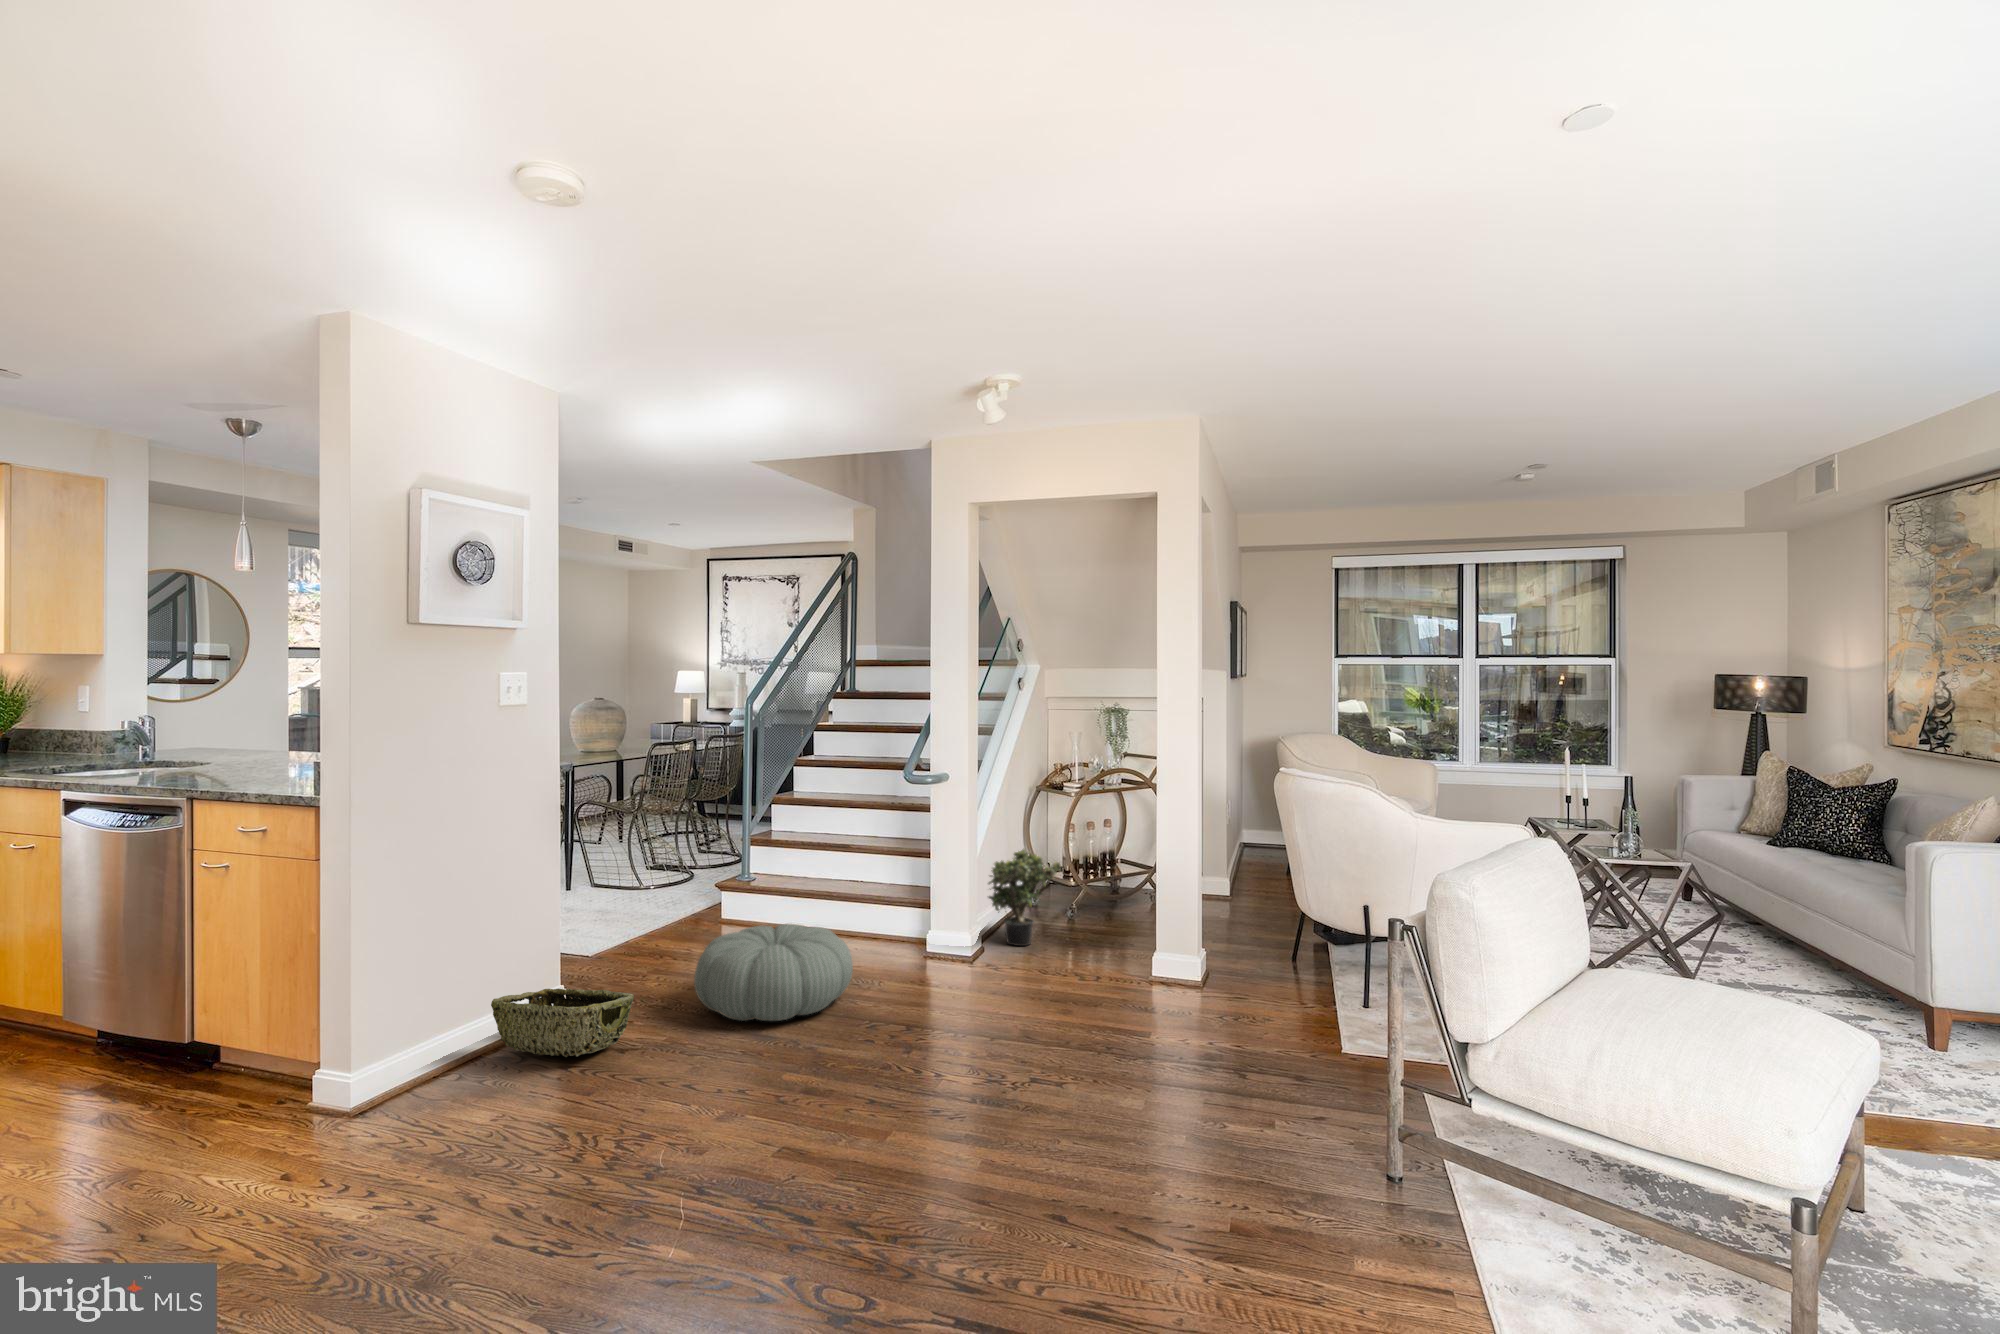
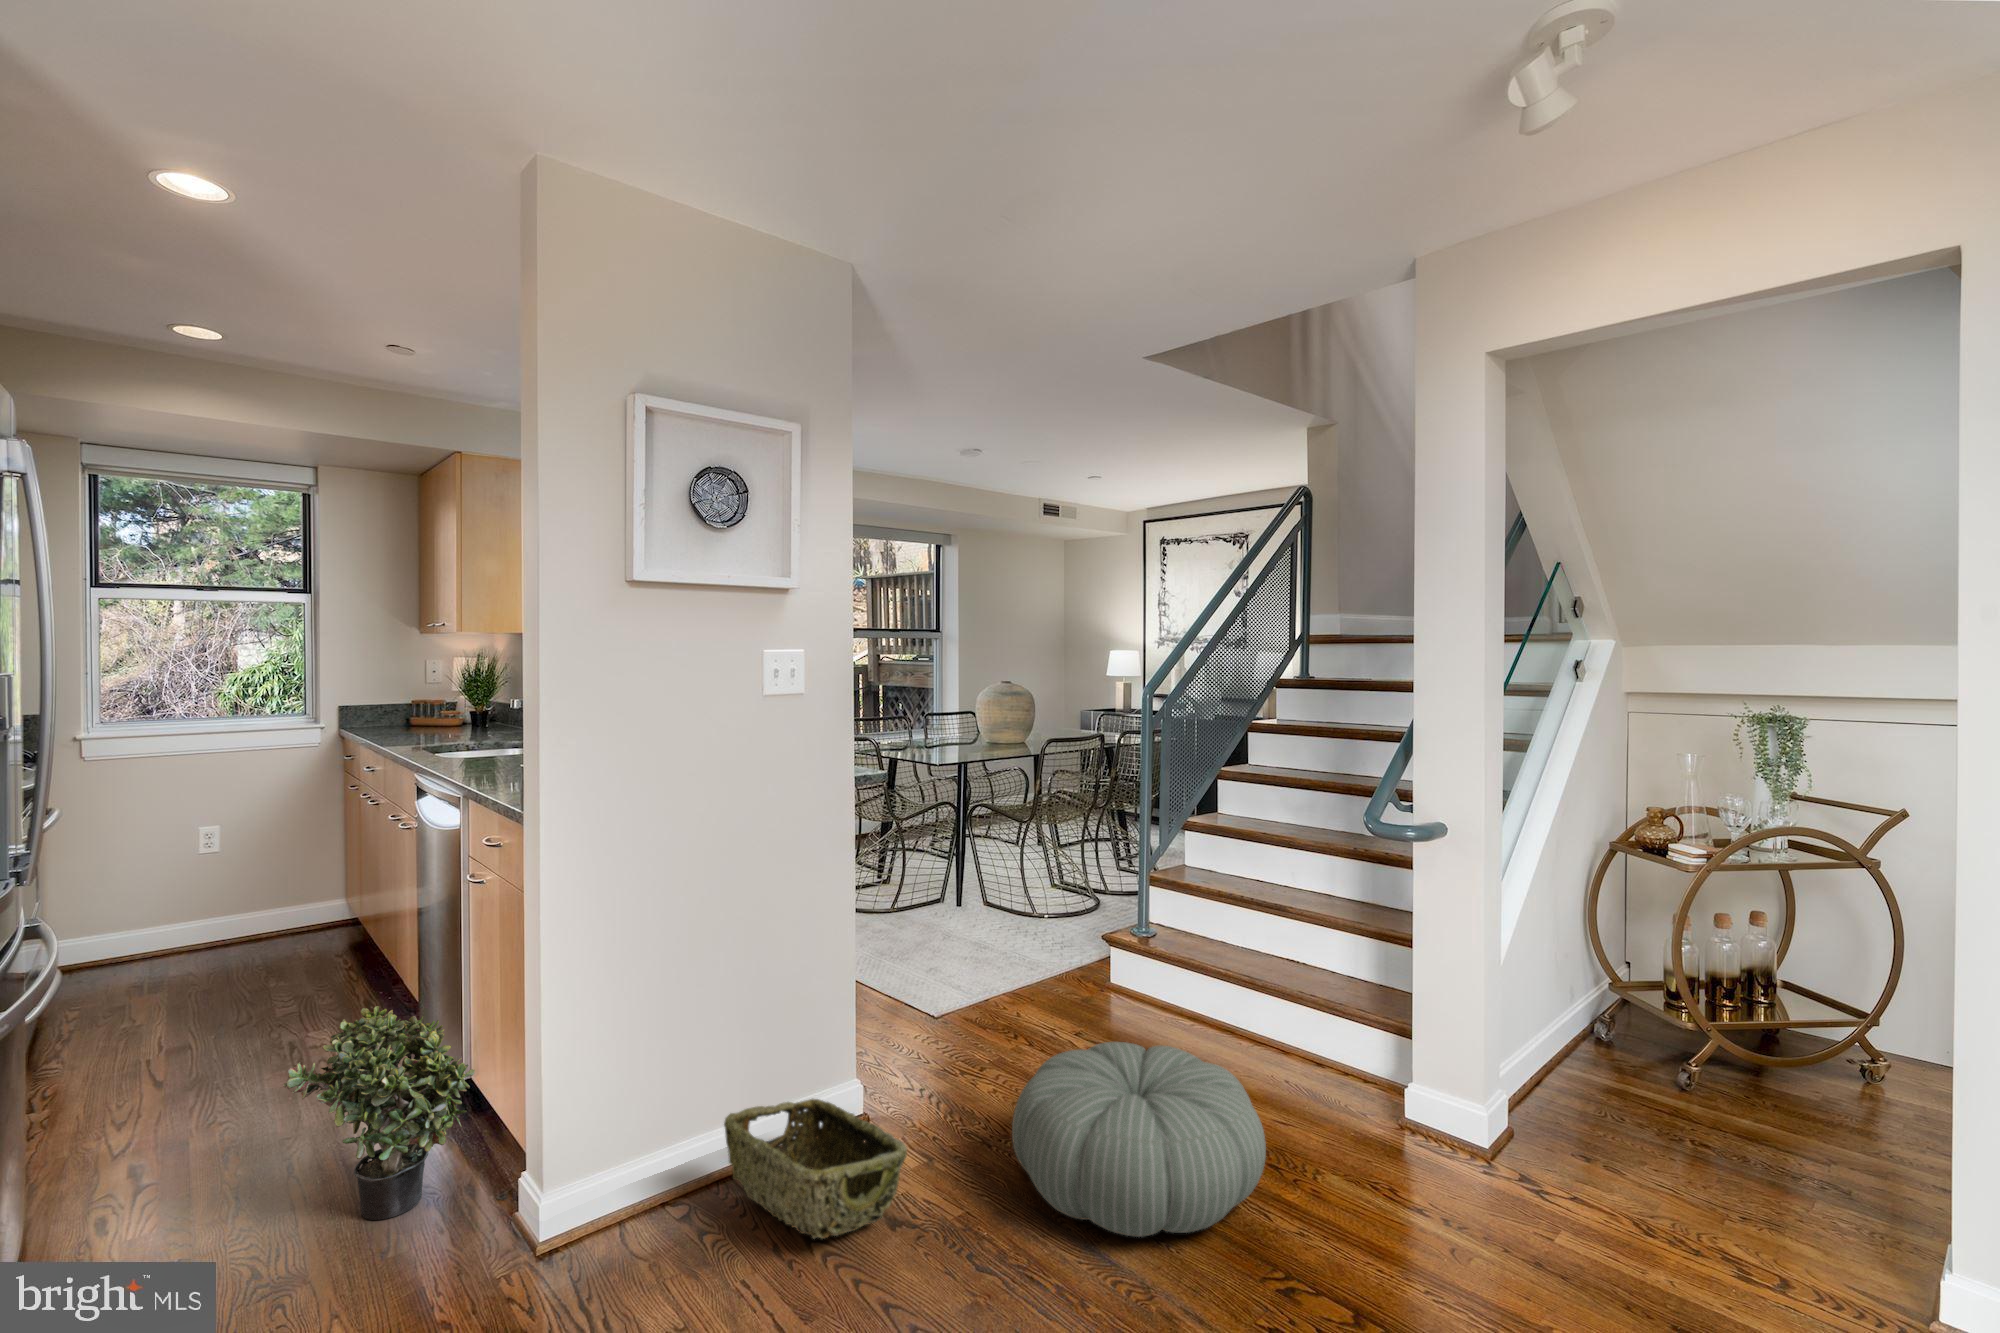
potted plant: present [988,849,1061,946] -> present [283,1006,475,1220]

